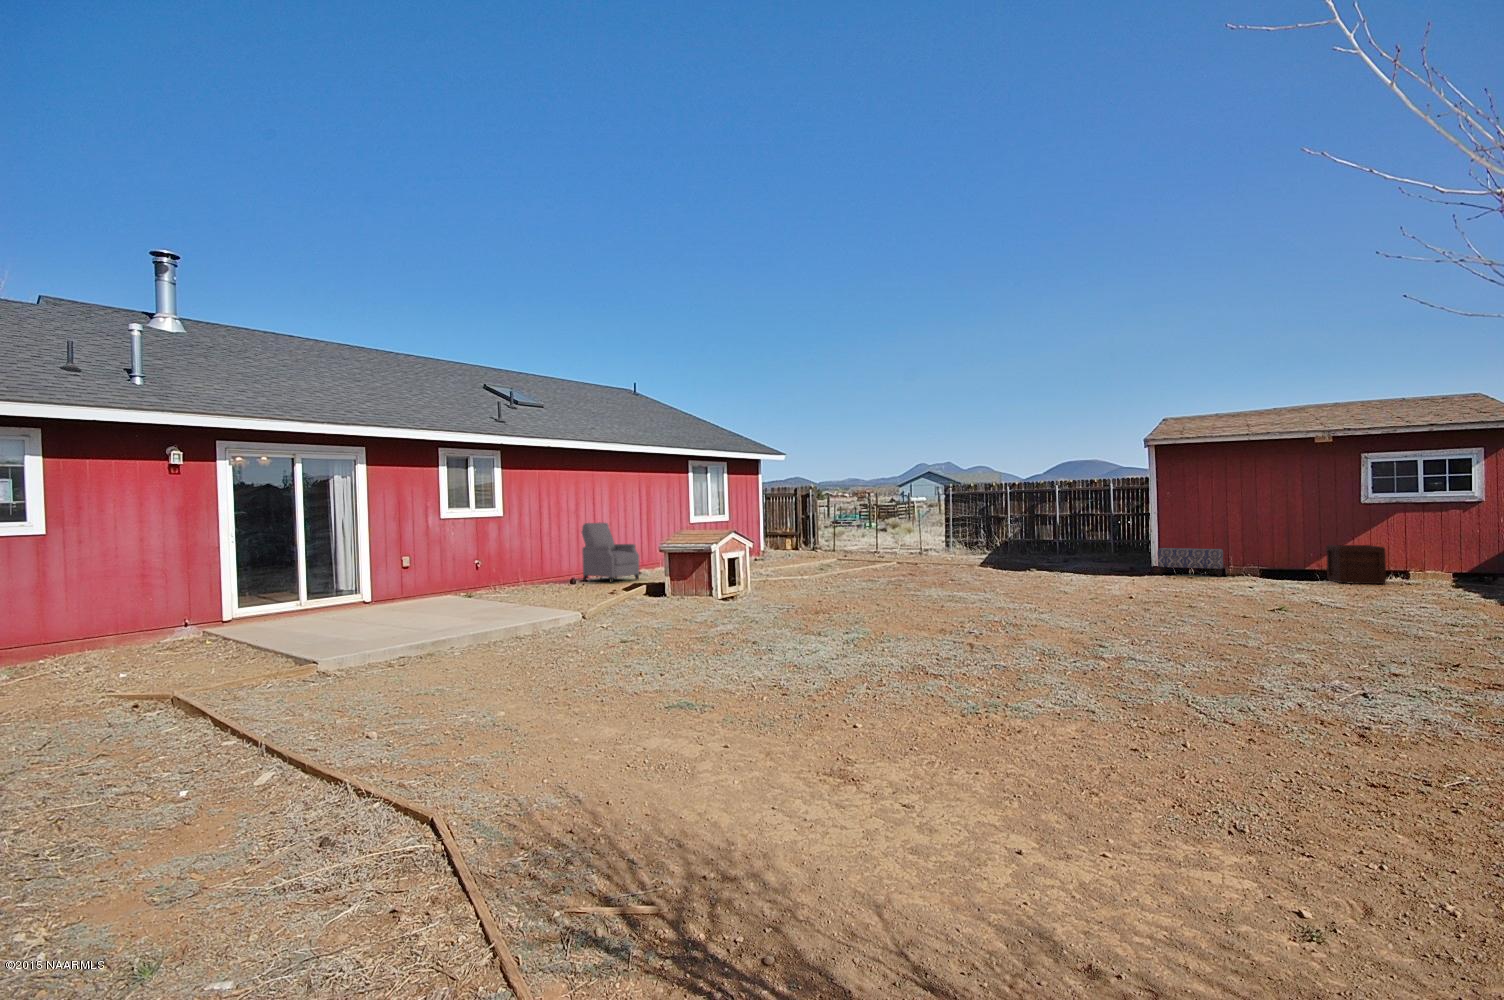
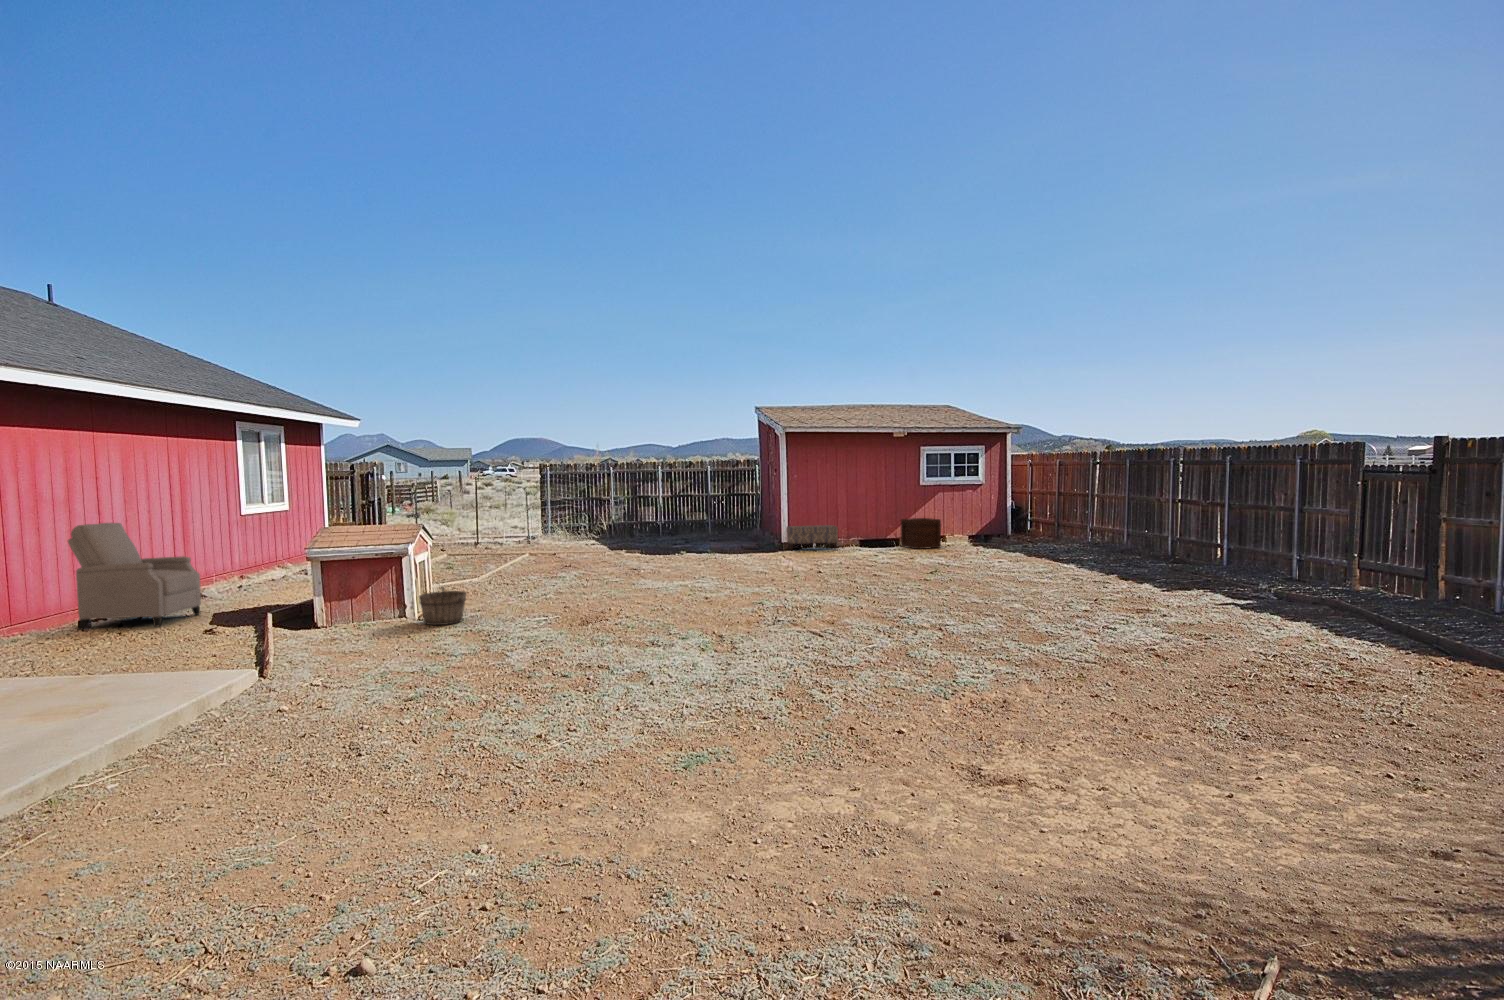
wooden bucket: none [730,570,762,598] -> present [419,588,466,625]

